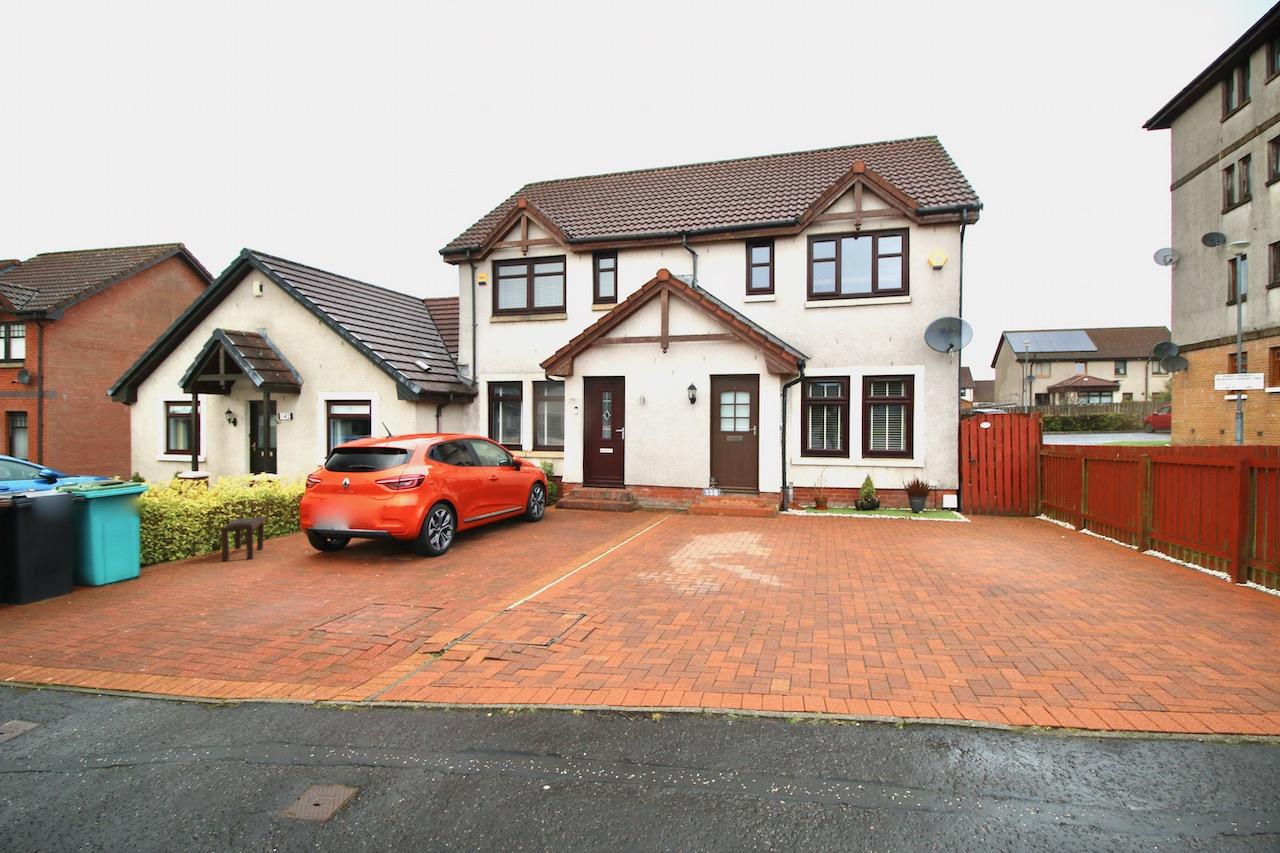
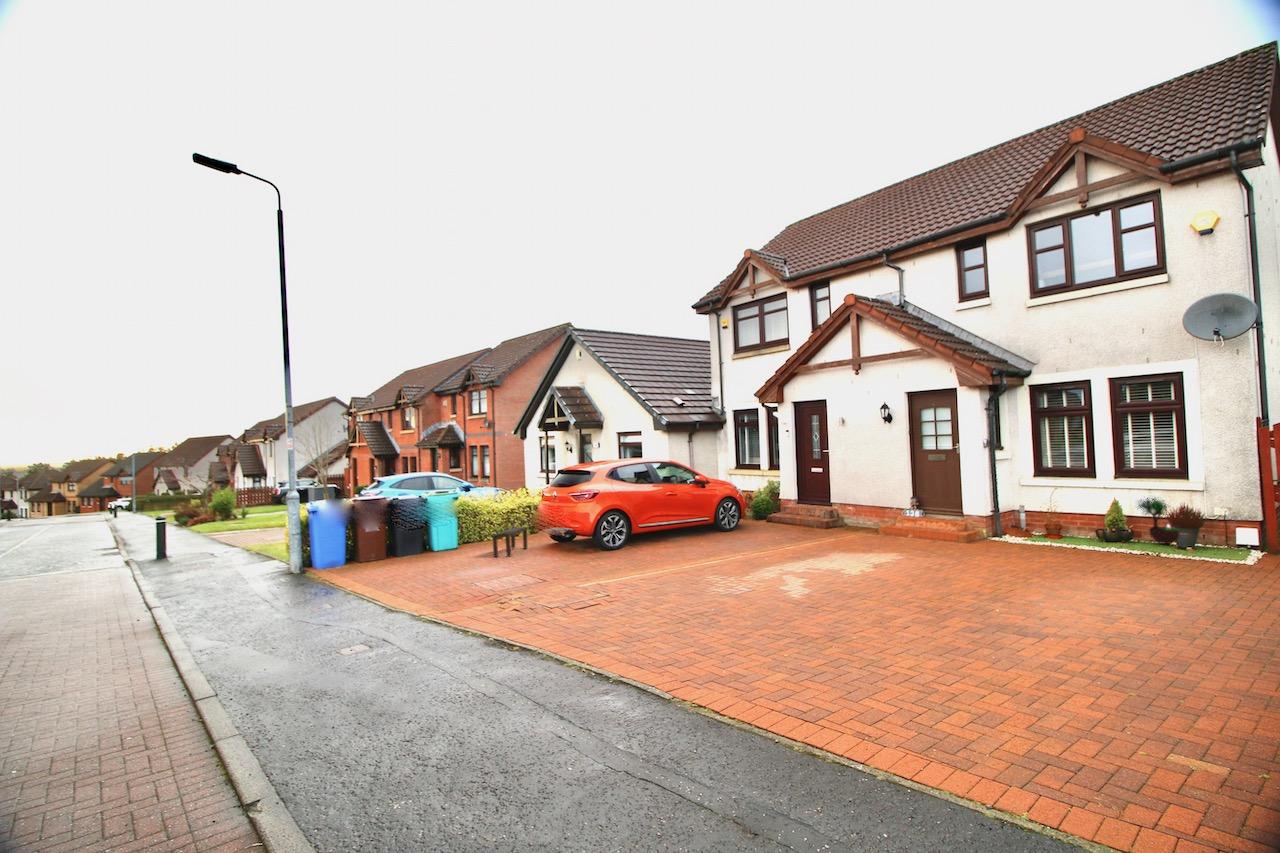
potted tree: none [882,469,910,510] -> present [1138,498,1179,544]

